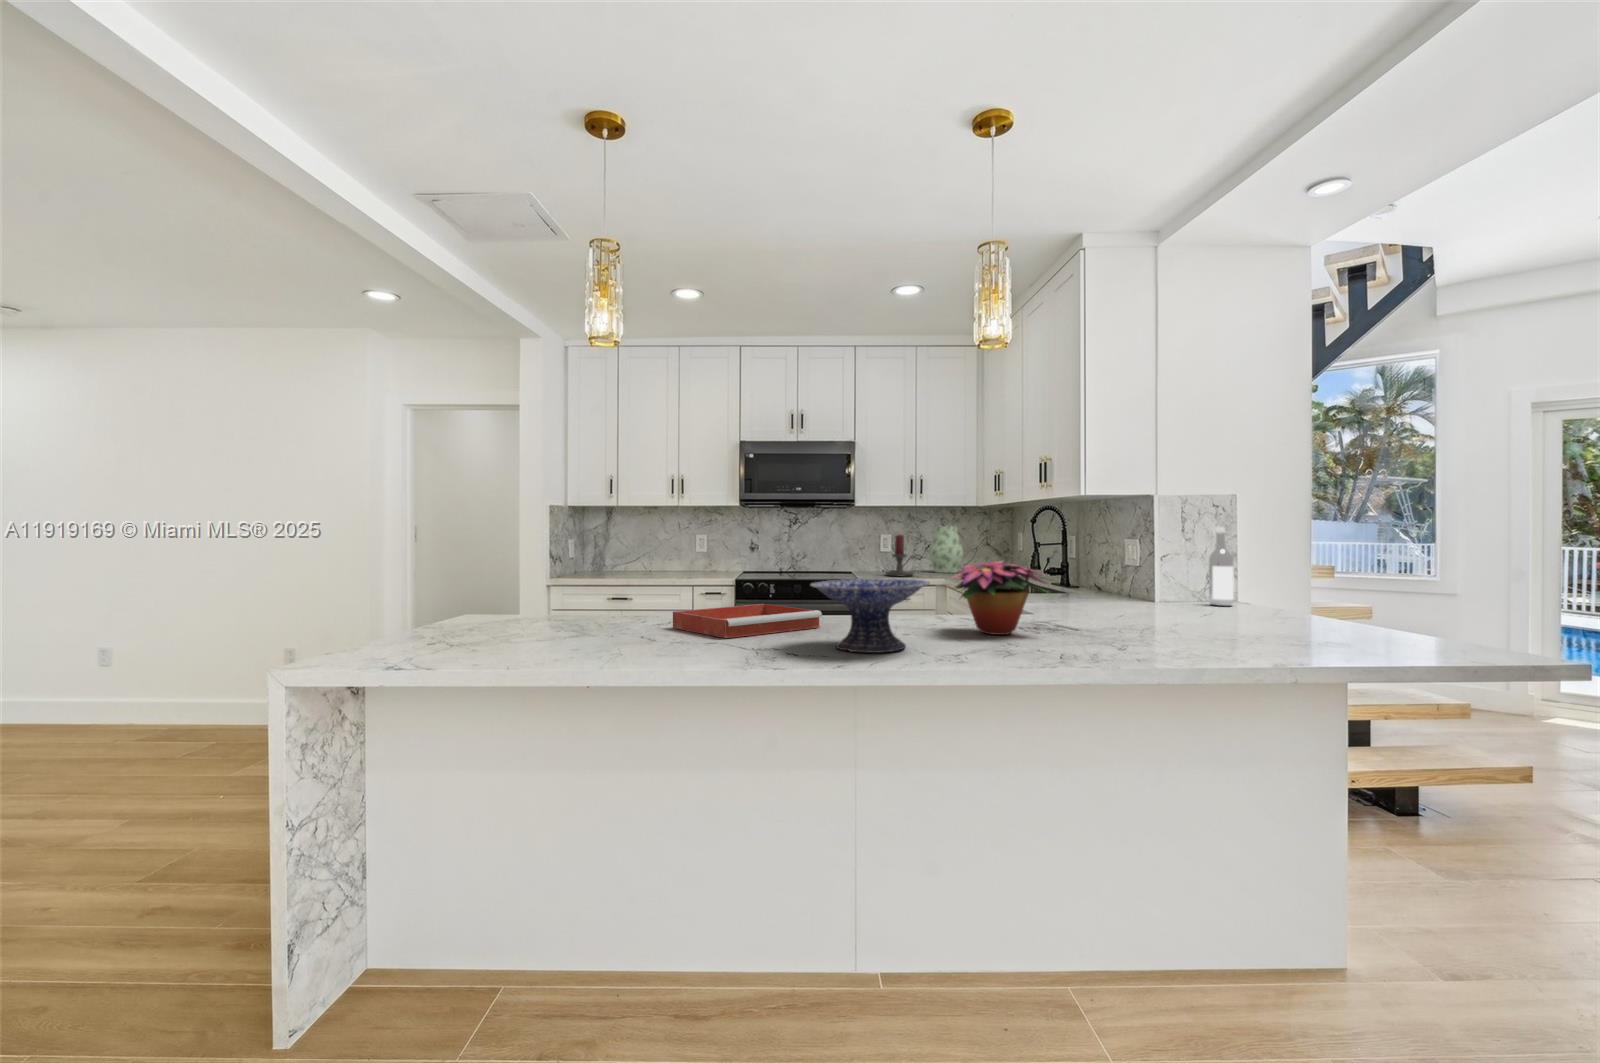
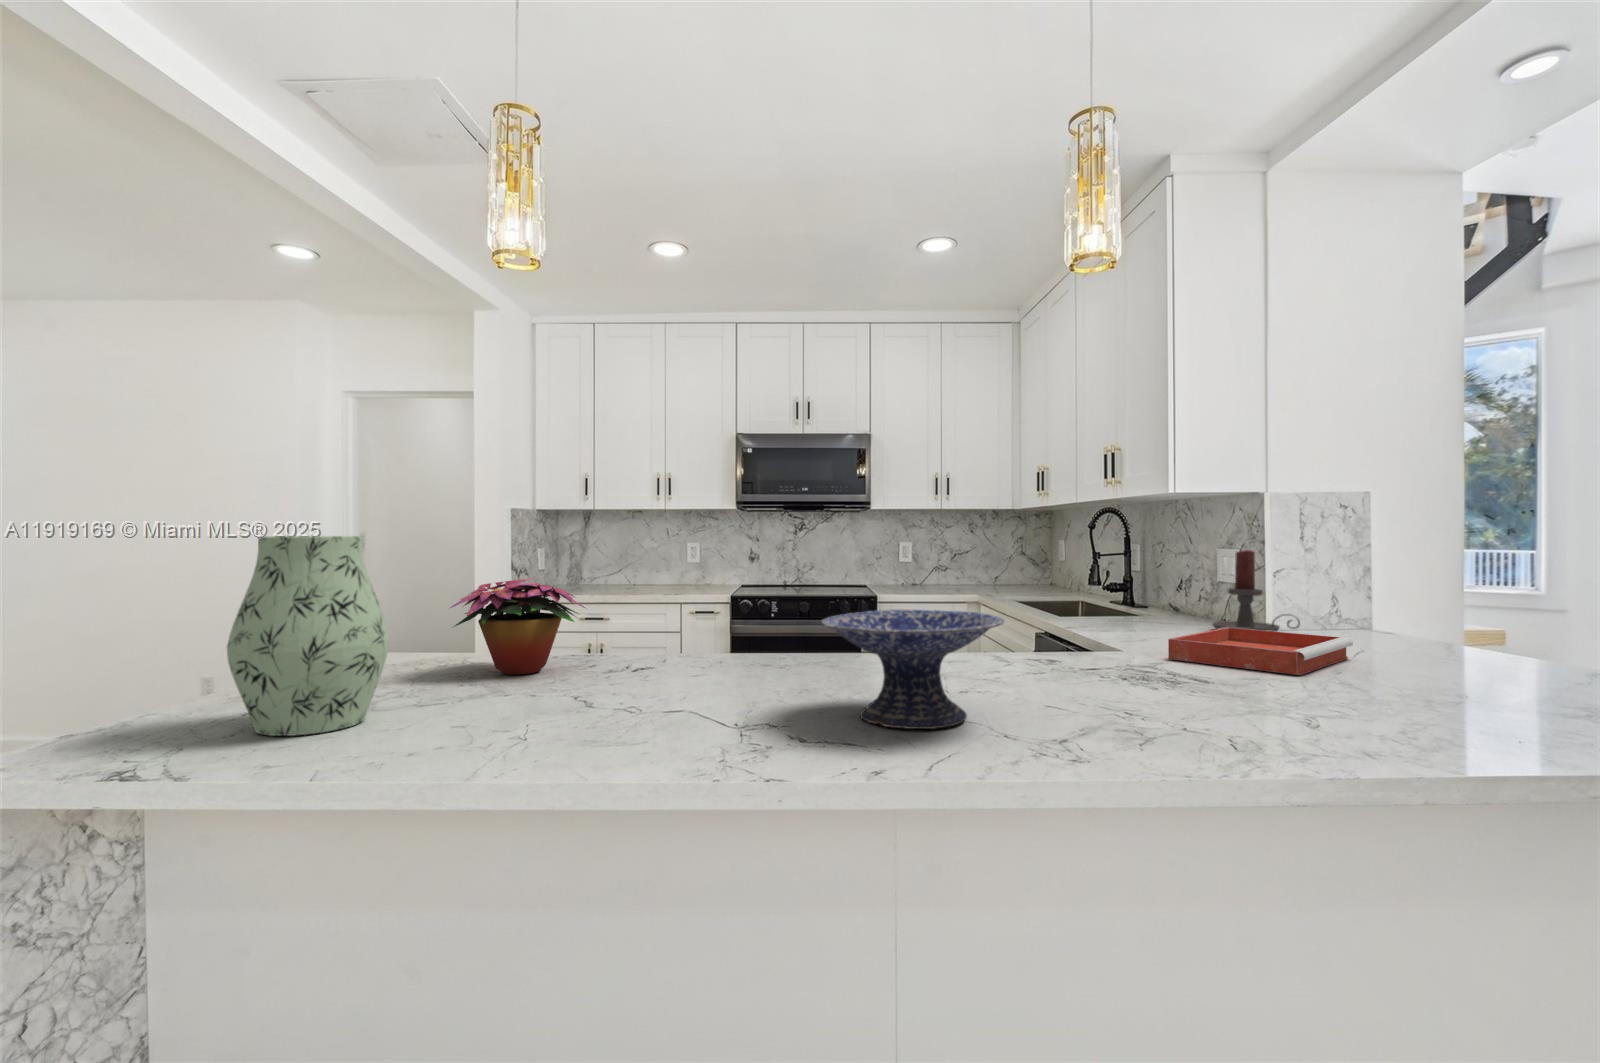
vase: present [929,526,963,573] -> present [227,536,389,736]
wine bottle: present [1209,527,1234,606] -> none [1337,533,1372,636]
candle holder: present [886,535,919,576] -> present [1213,550,1300,631]
flower arrangement: present [951,561,1046,635] -> present [450,578,585,675]
tray: present [673,604,822,638] -> present [1168,627,1353,675]

